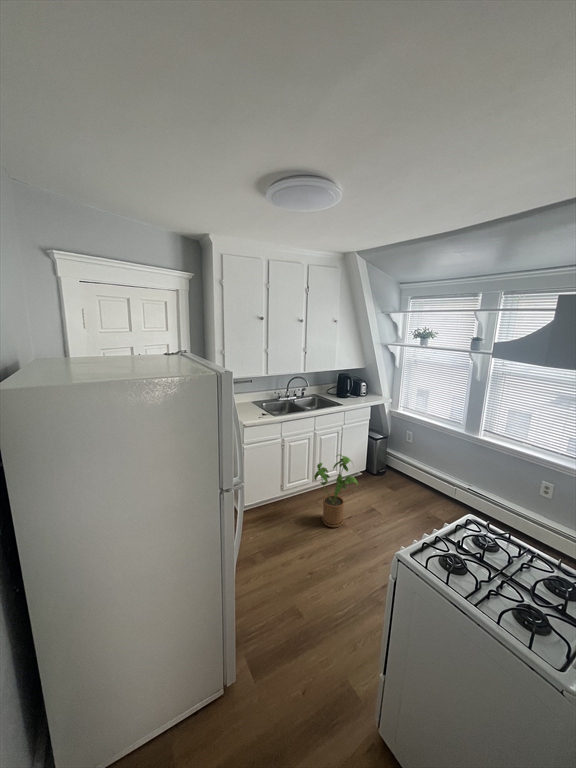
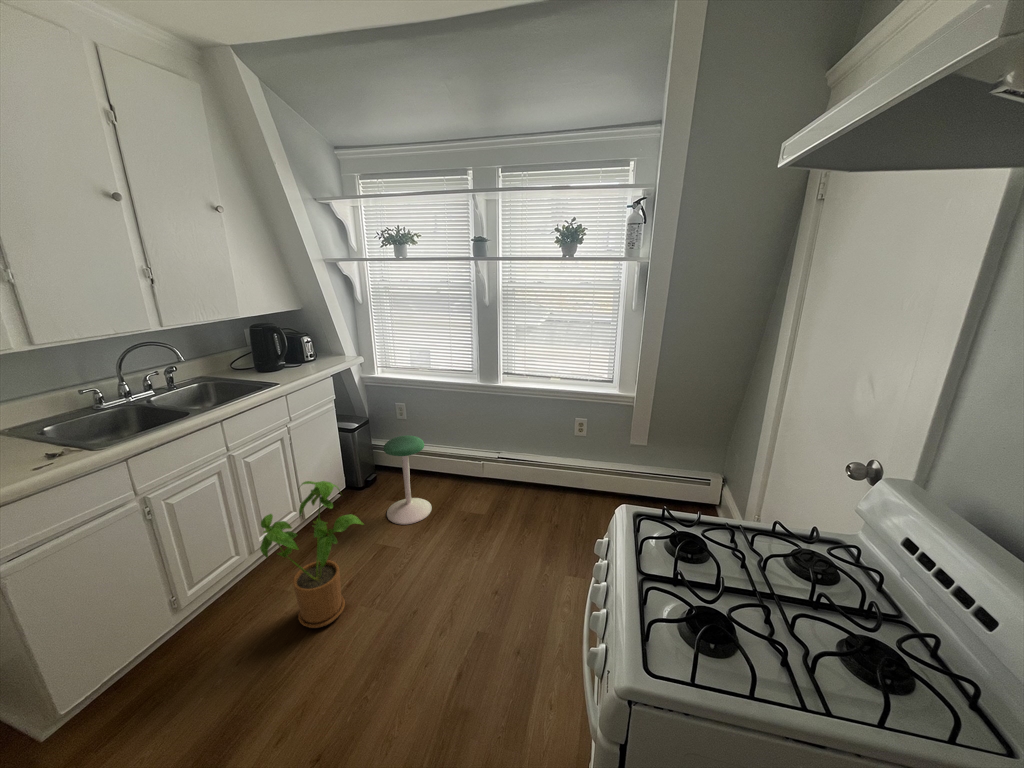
stool: none [381,450,411,505] -> present [383,436,432,525]

